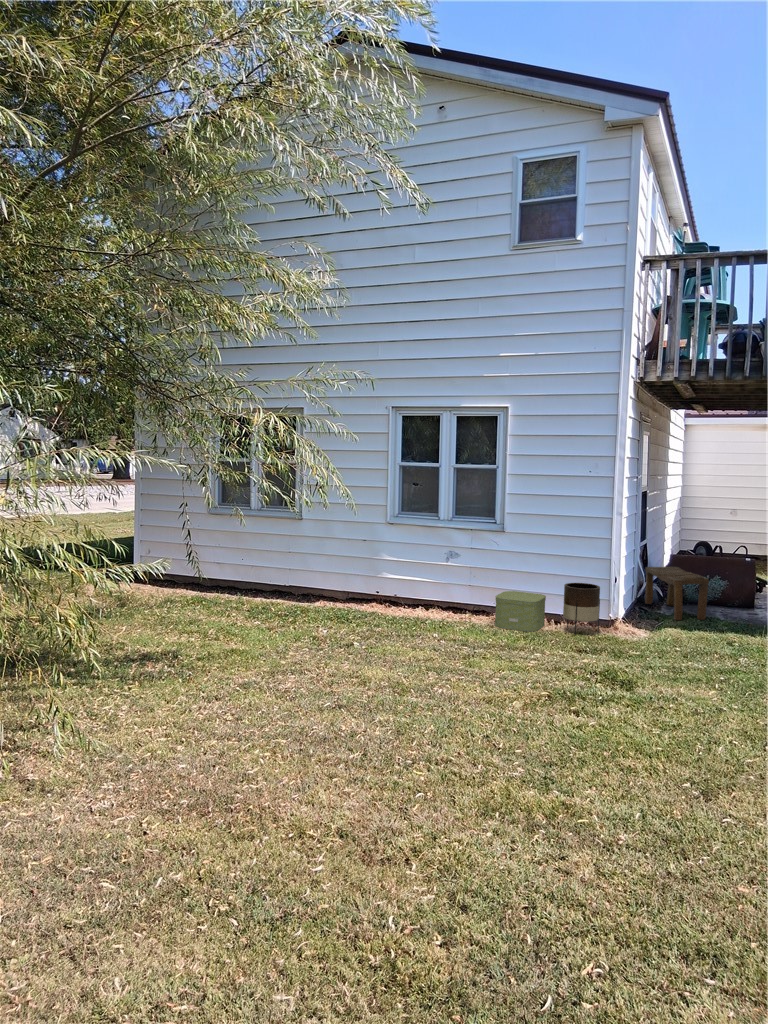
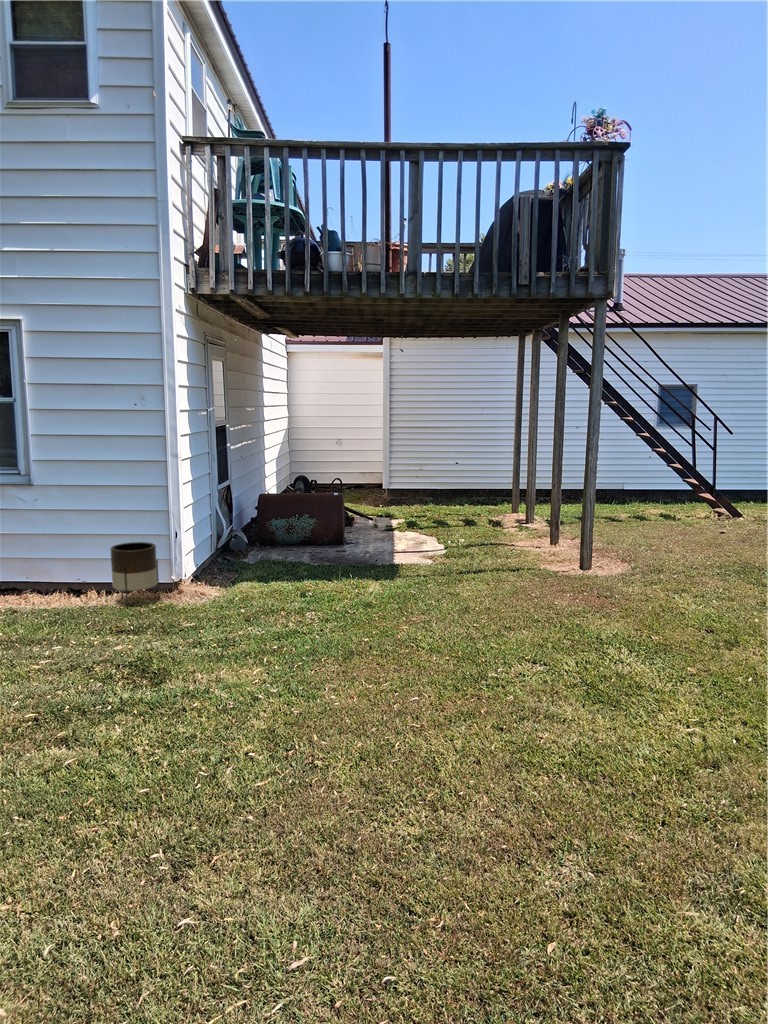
bench: present [645,567,709,620] -> none [228,509,289,570]
storage box: present [495,591,546,631] -> none [19,561,94,612]

